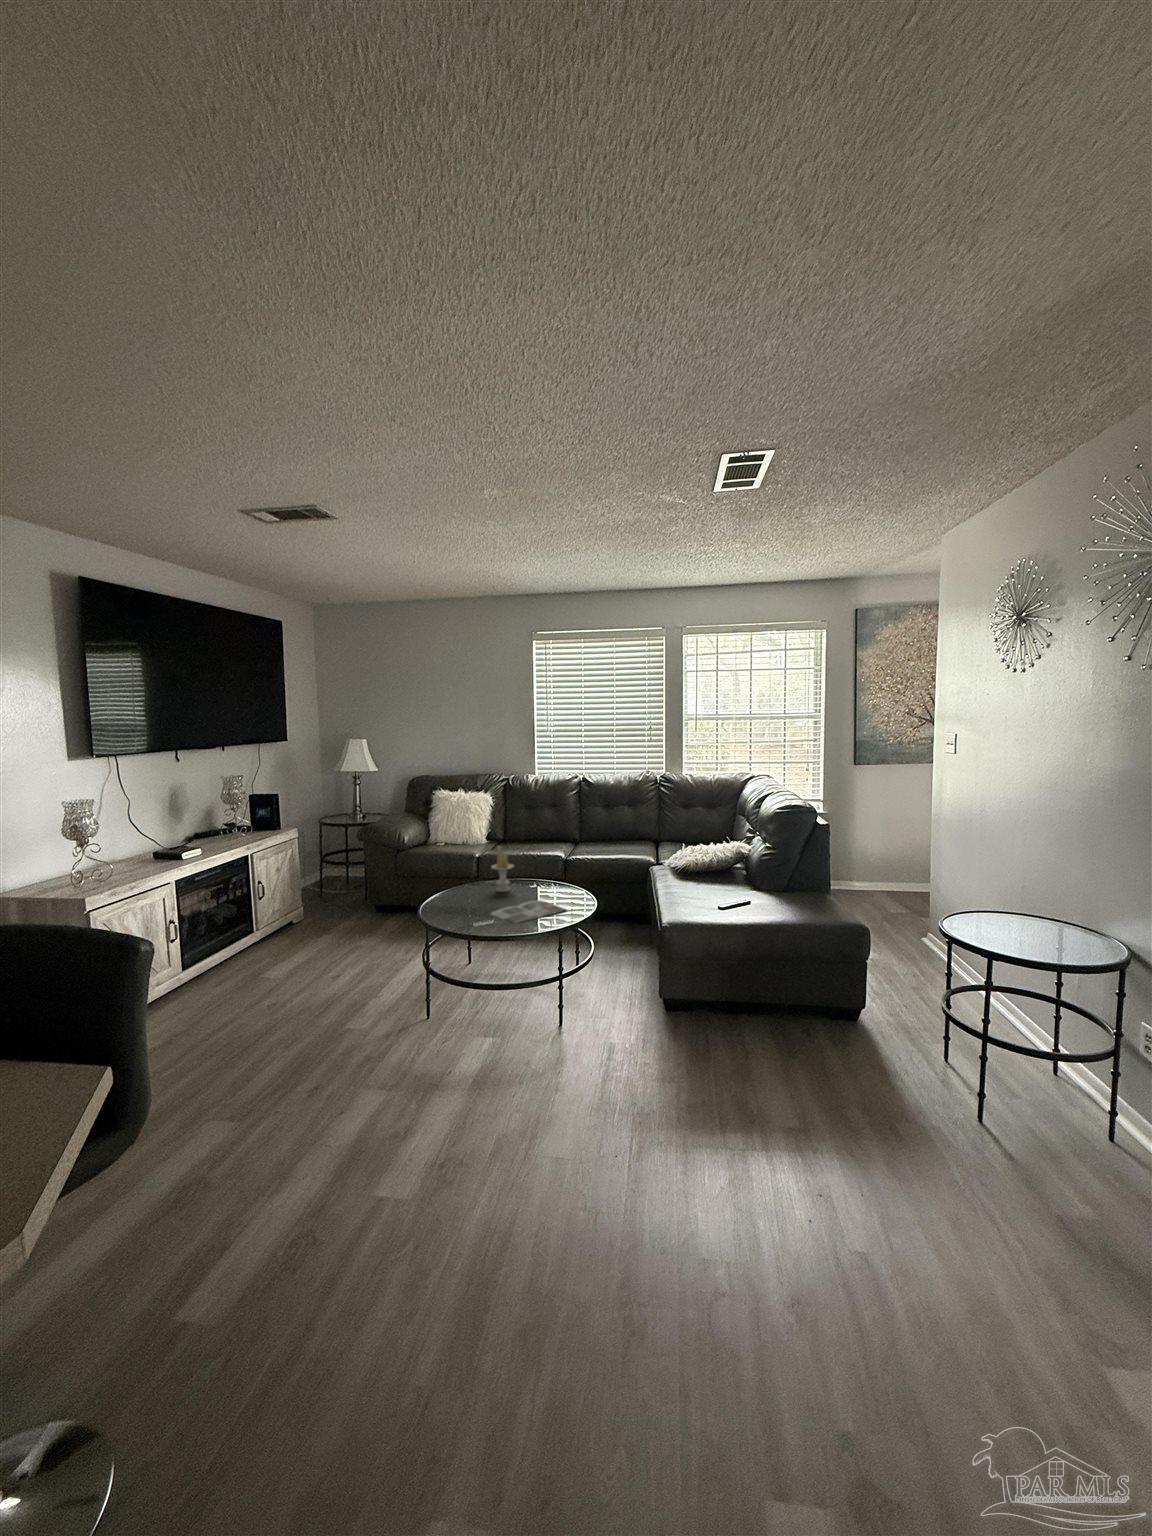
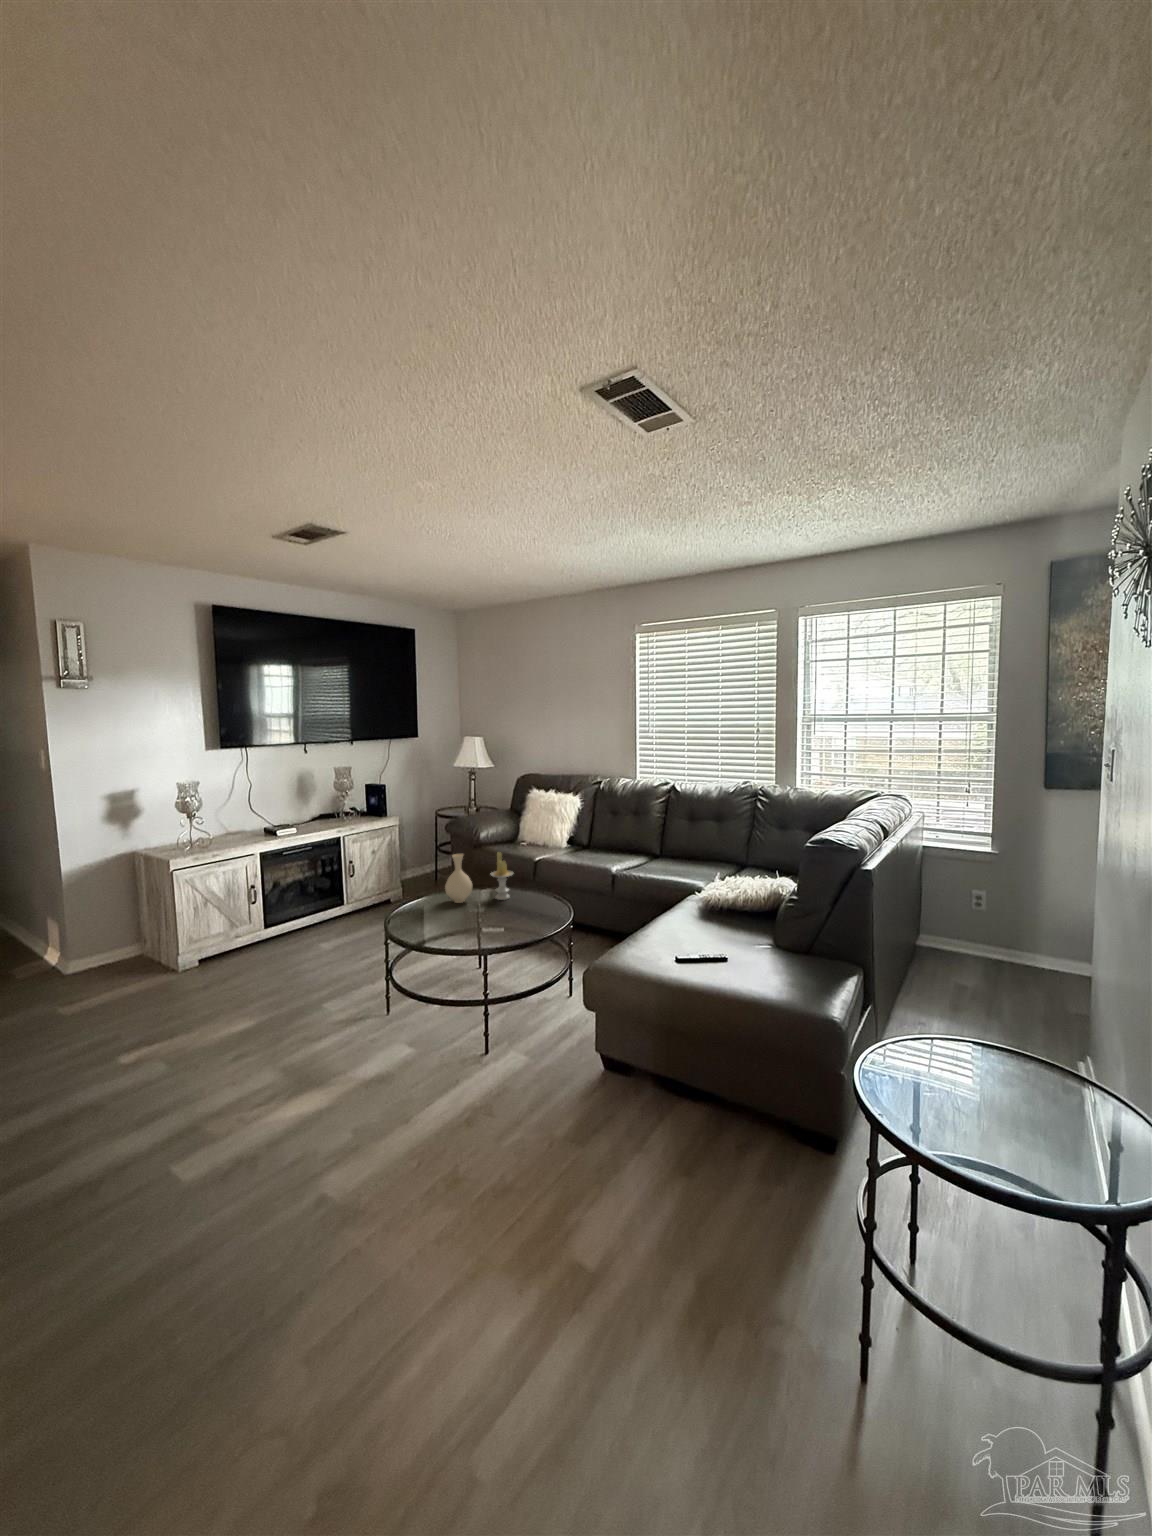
vase: none [454,850,482,899] -> present [445,854,472,903]
magazine: present [490,900,566,923] -> none [446,914,519,937]

